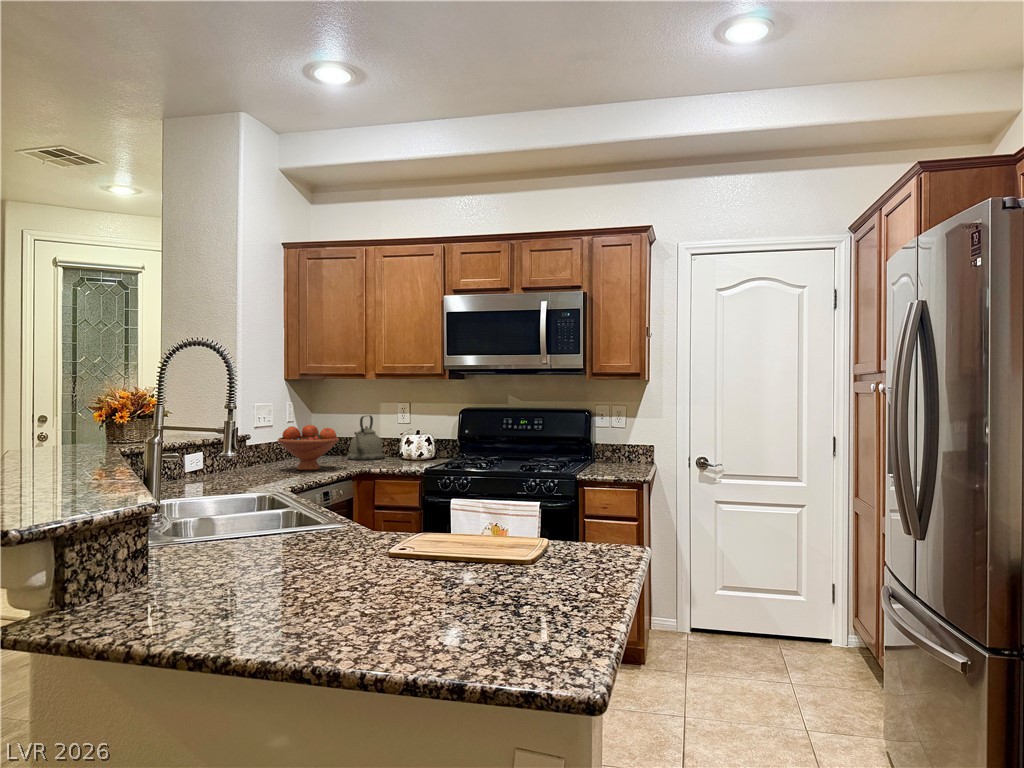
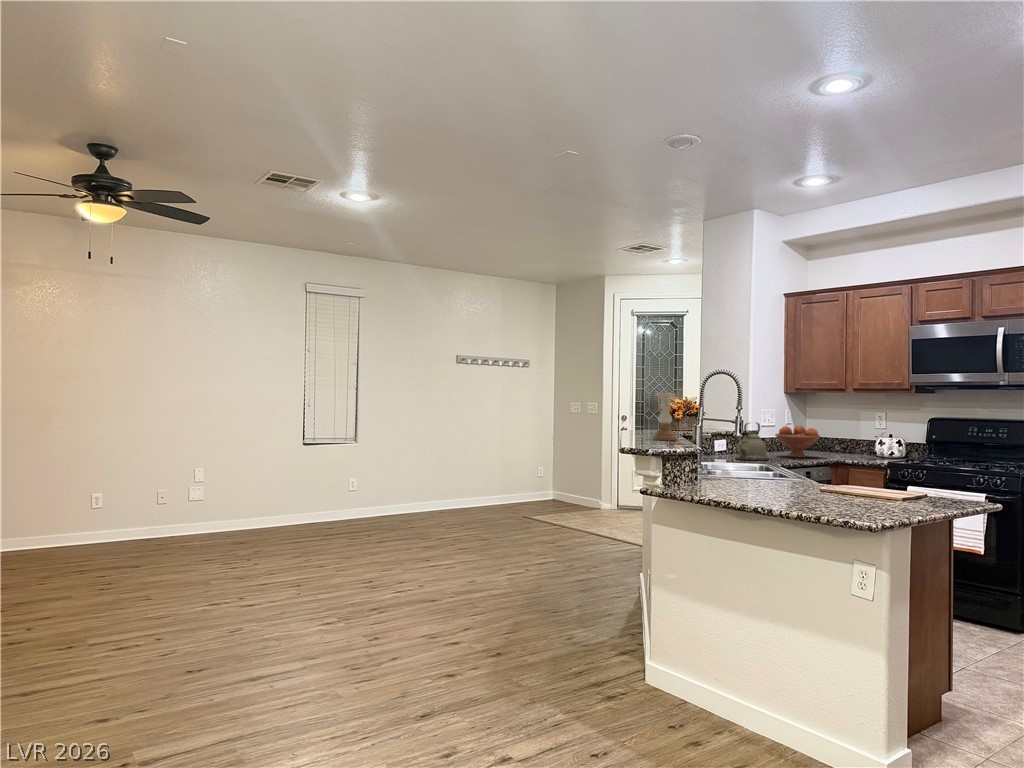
candle holder: none [45,380,102,484] -> present [653,393,677,441]
kettle: present [347,415,385,460] -> present [735,423,769,461]

